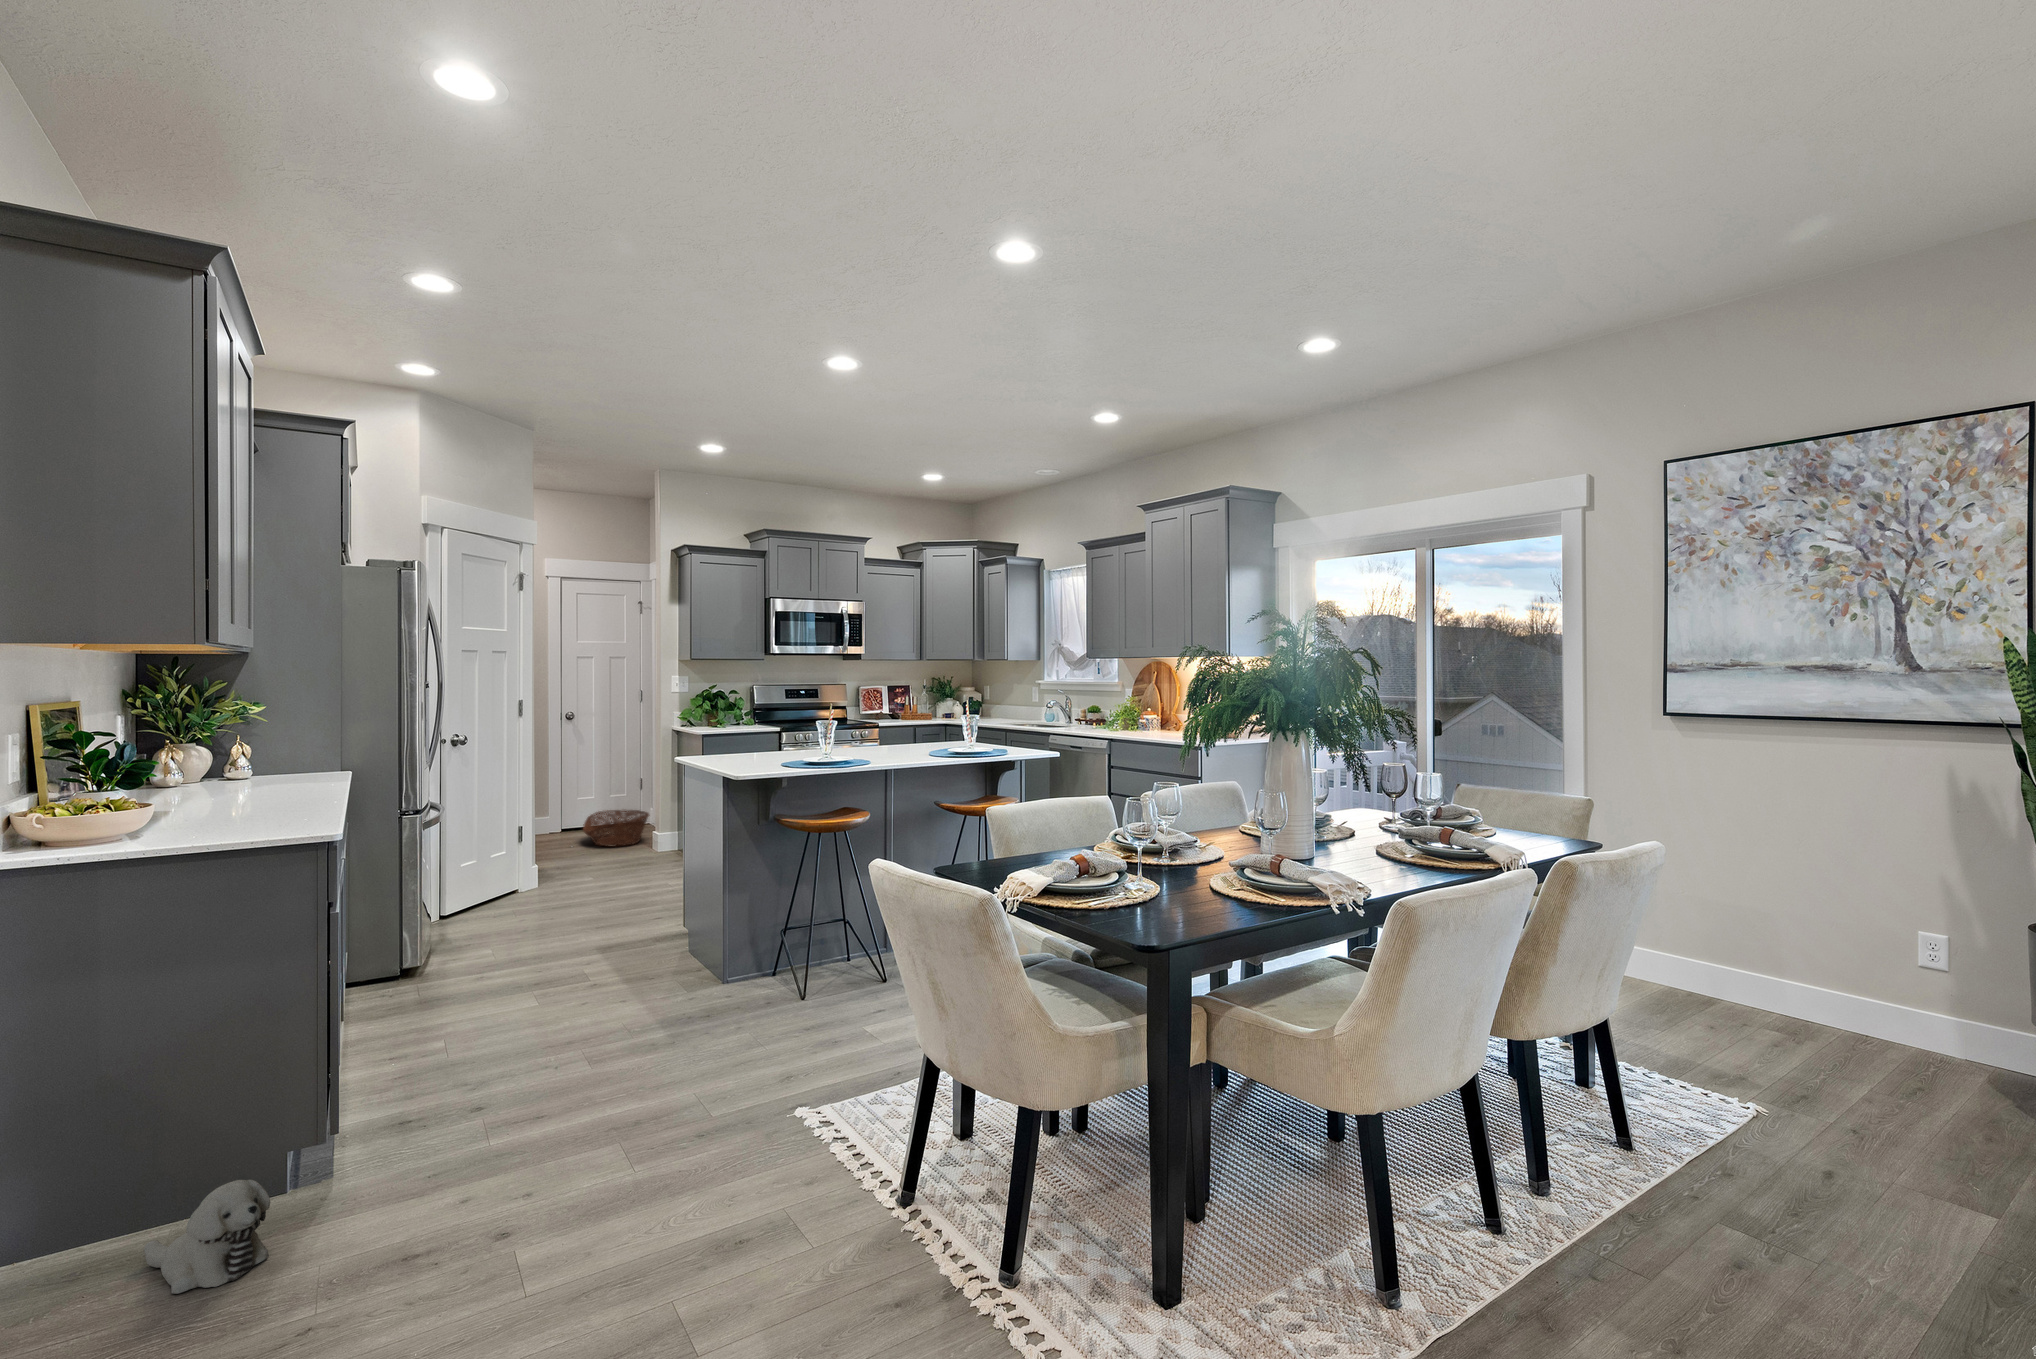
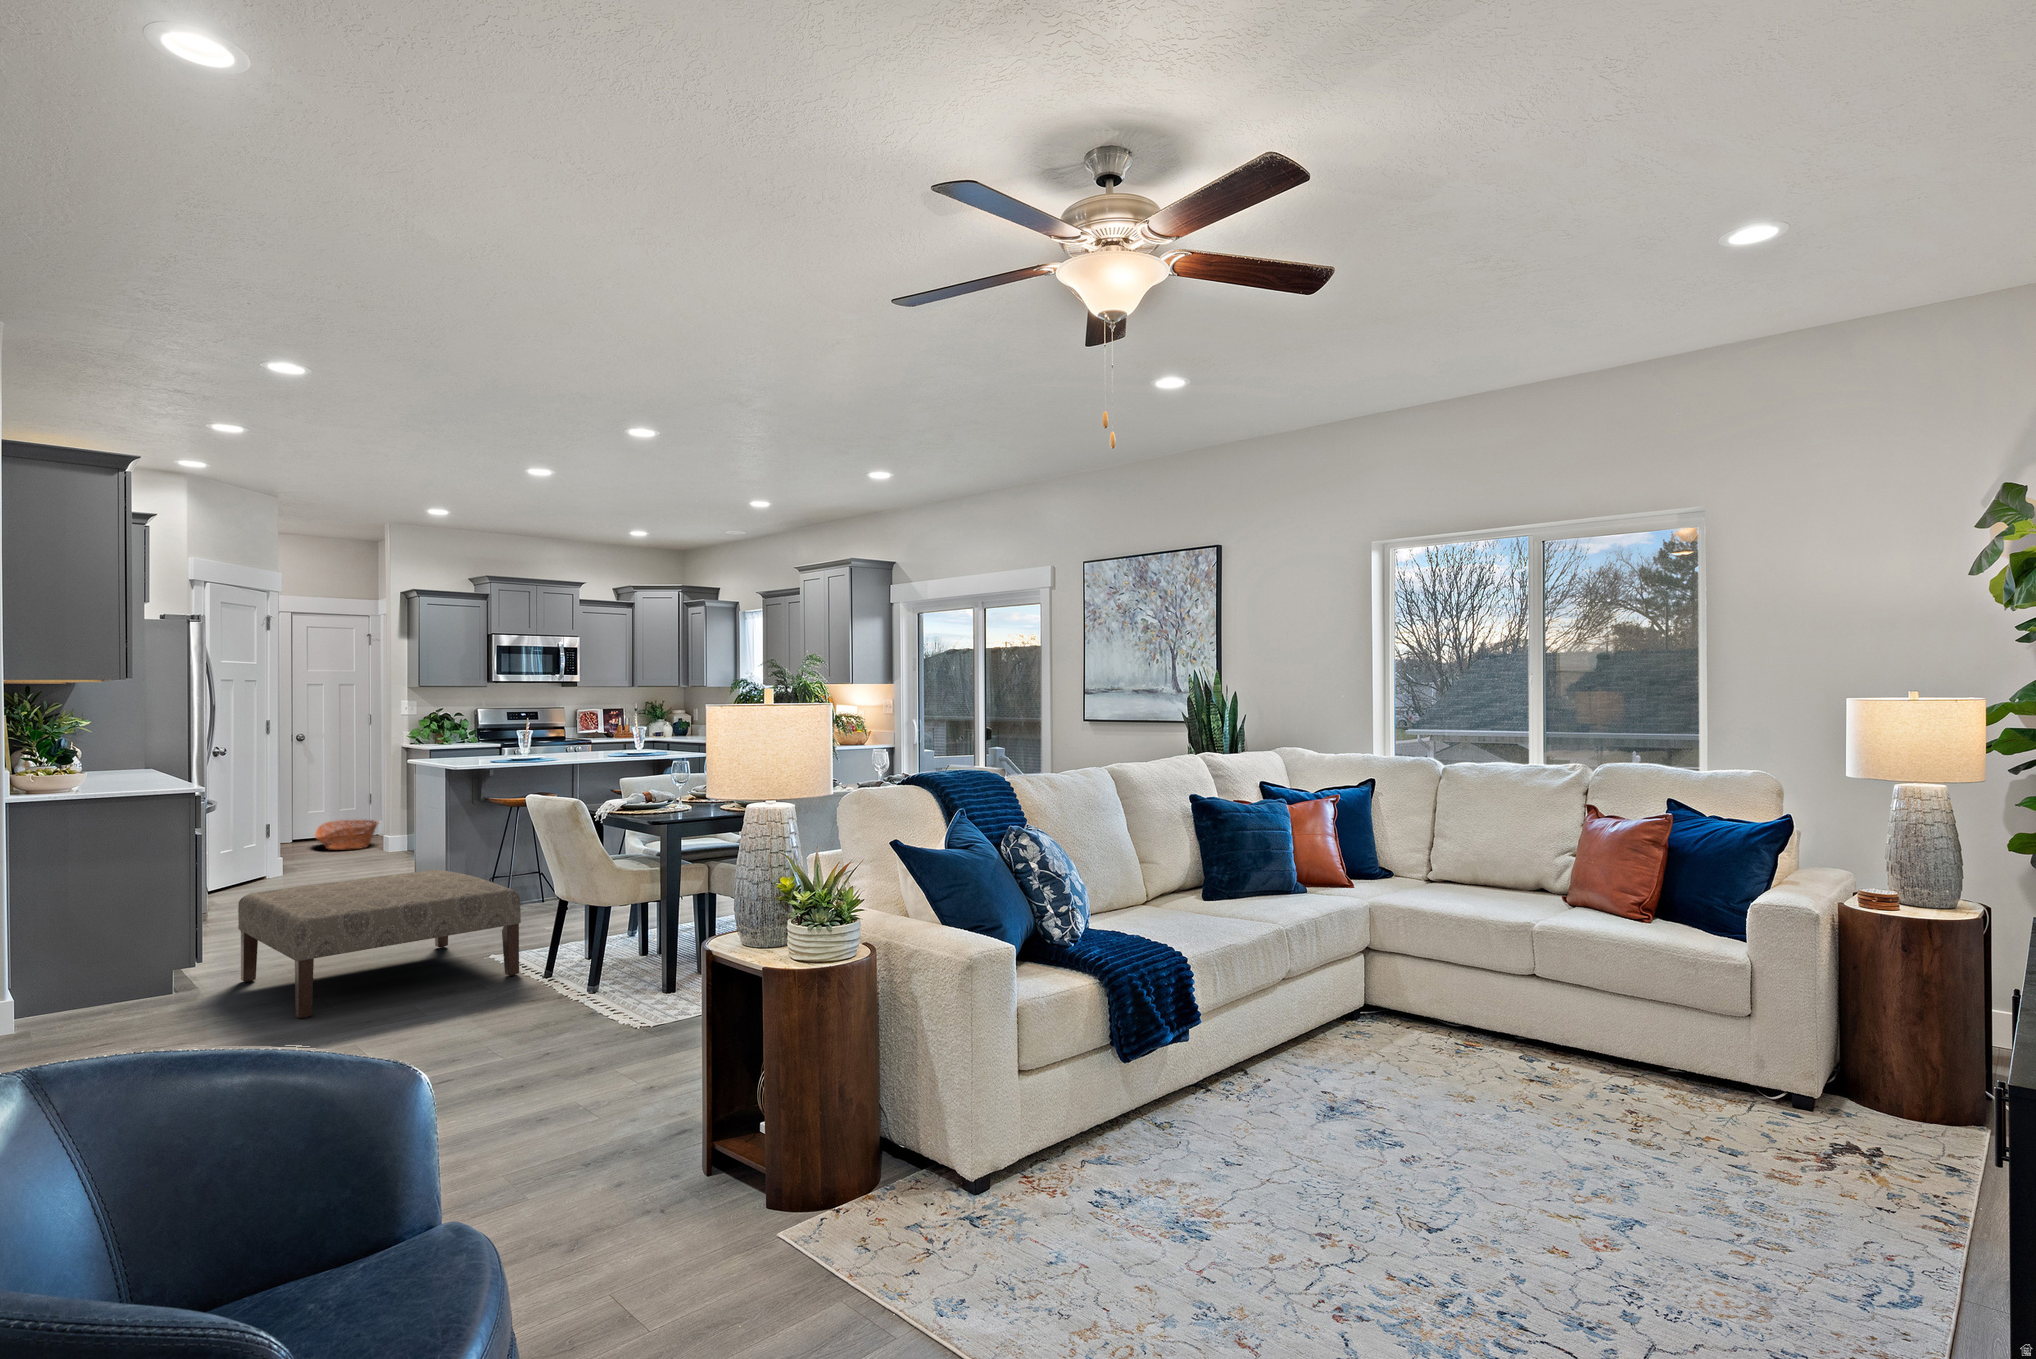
ottoman: none [405,950,856,1321] -> present [238,870,521,1019]
plush toy: present [144,1180,270,1294] -> none [101,969,176,1022]

